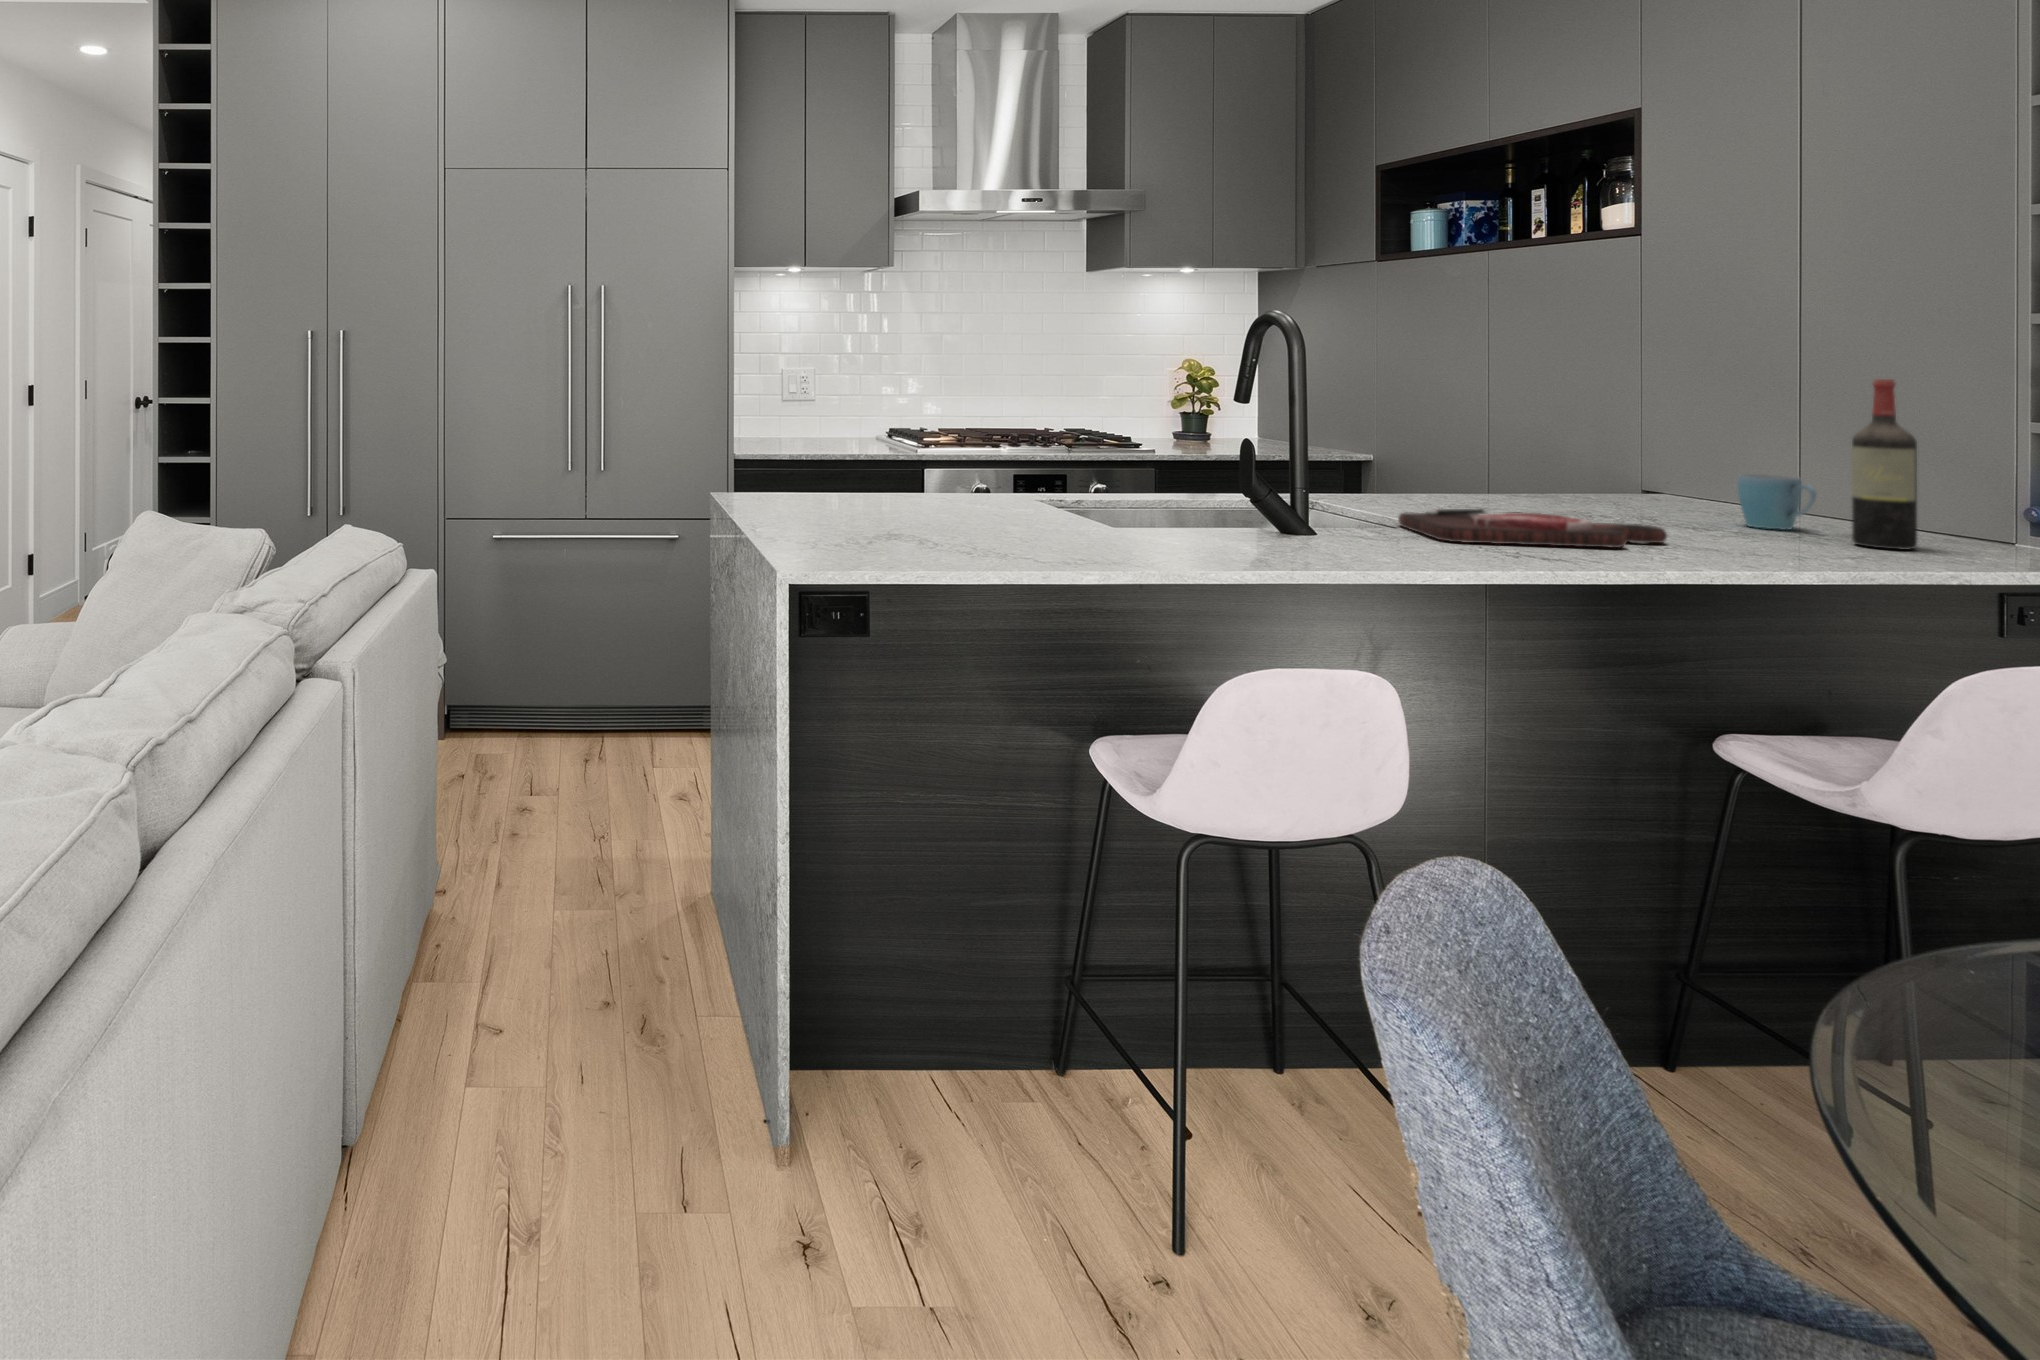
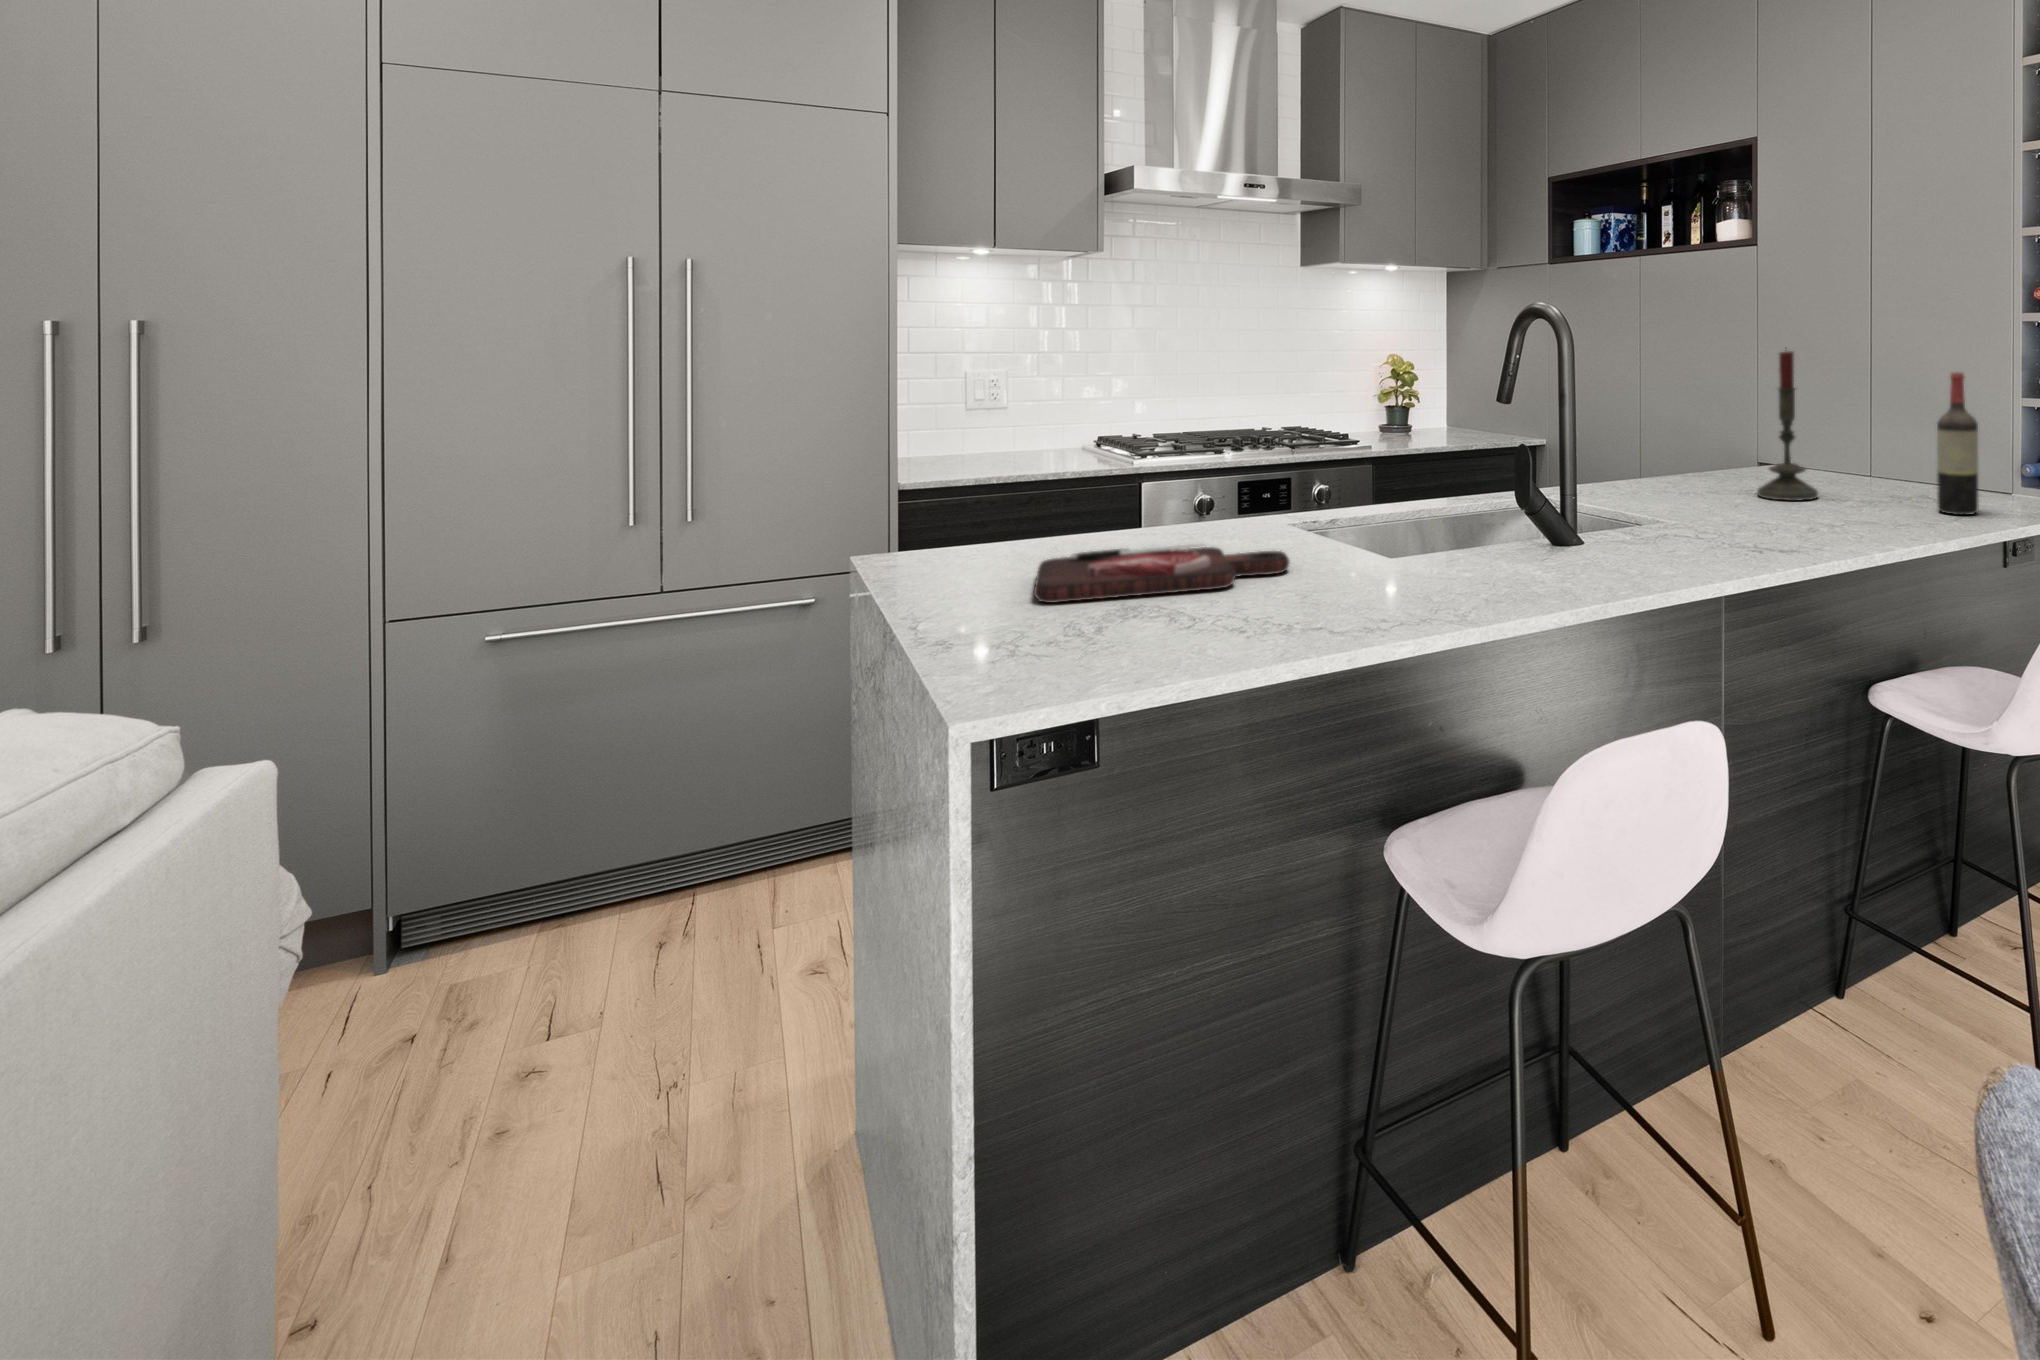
candle: none [1600,348,1685,521] -> present [1757,351,1818,501]
mug: present [1738,474,1816,530] -> none [1853,453,1907,501]
cutting board: present [1398,509,1667,548] -> present [1034,544,1290,603]

